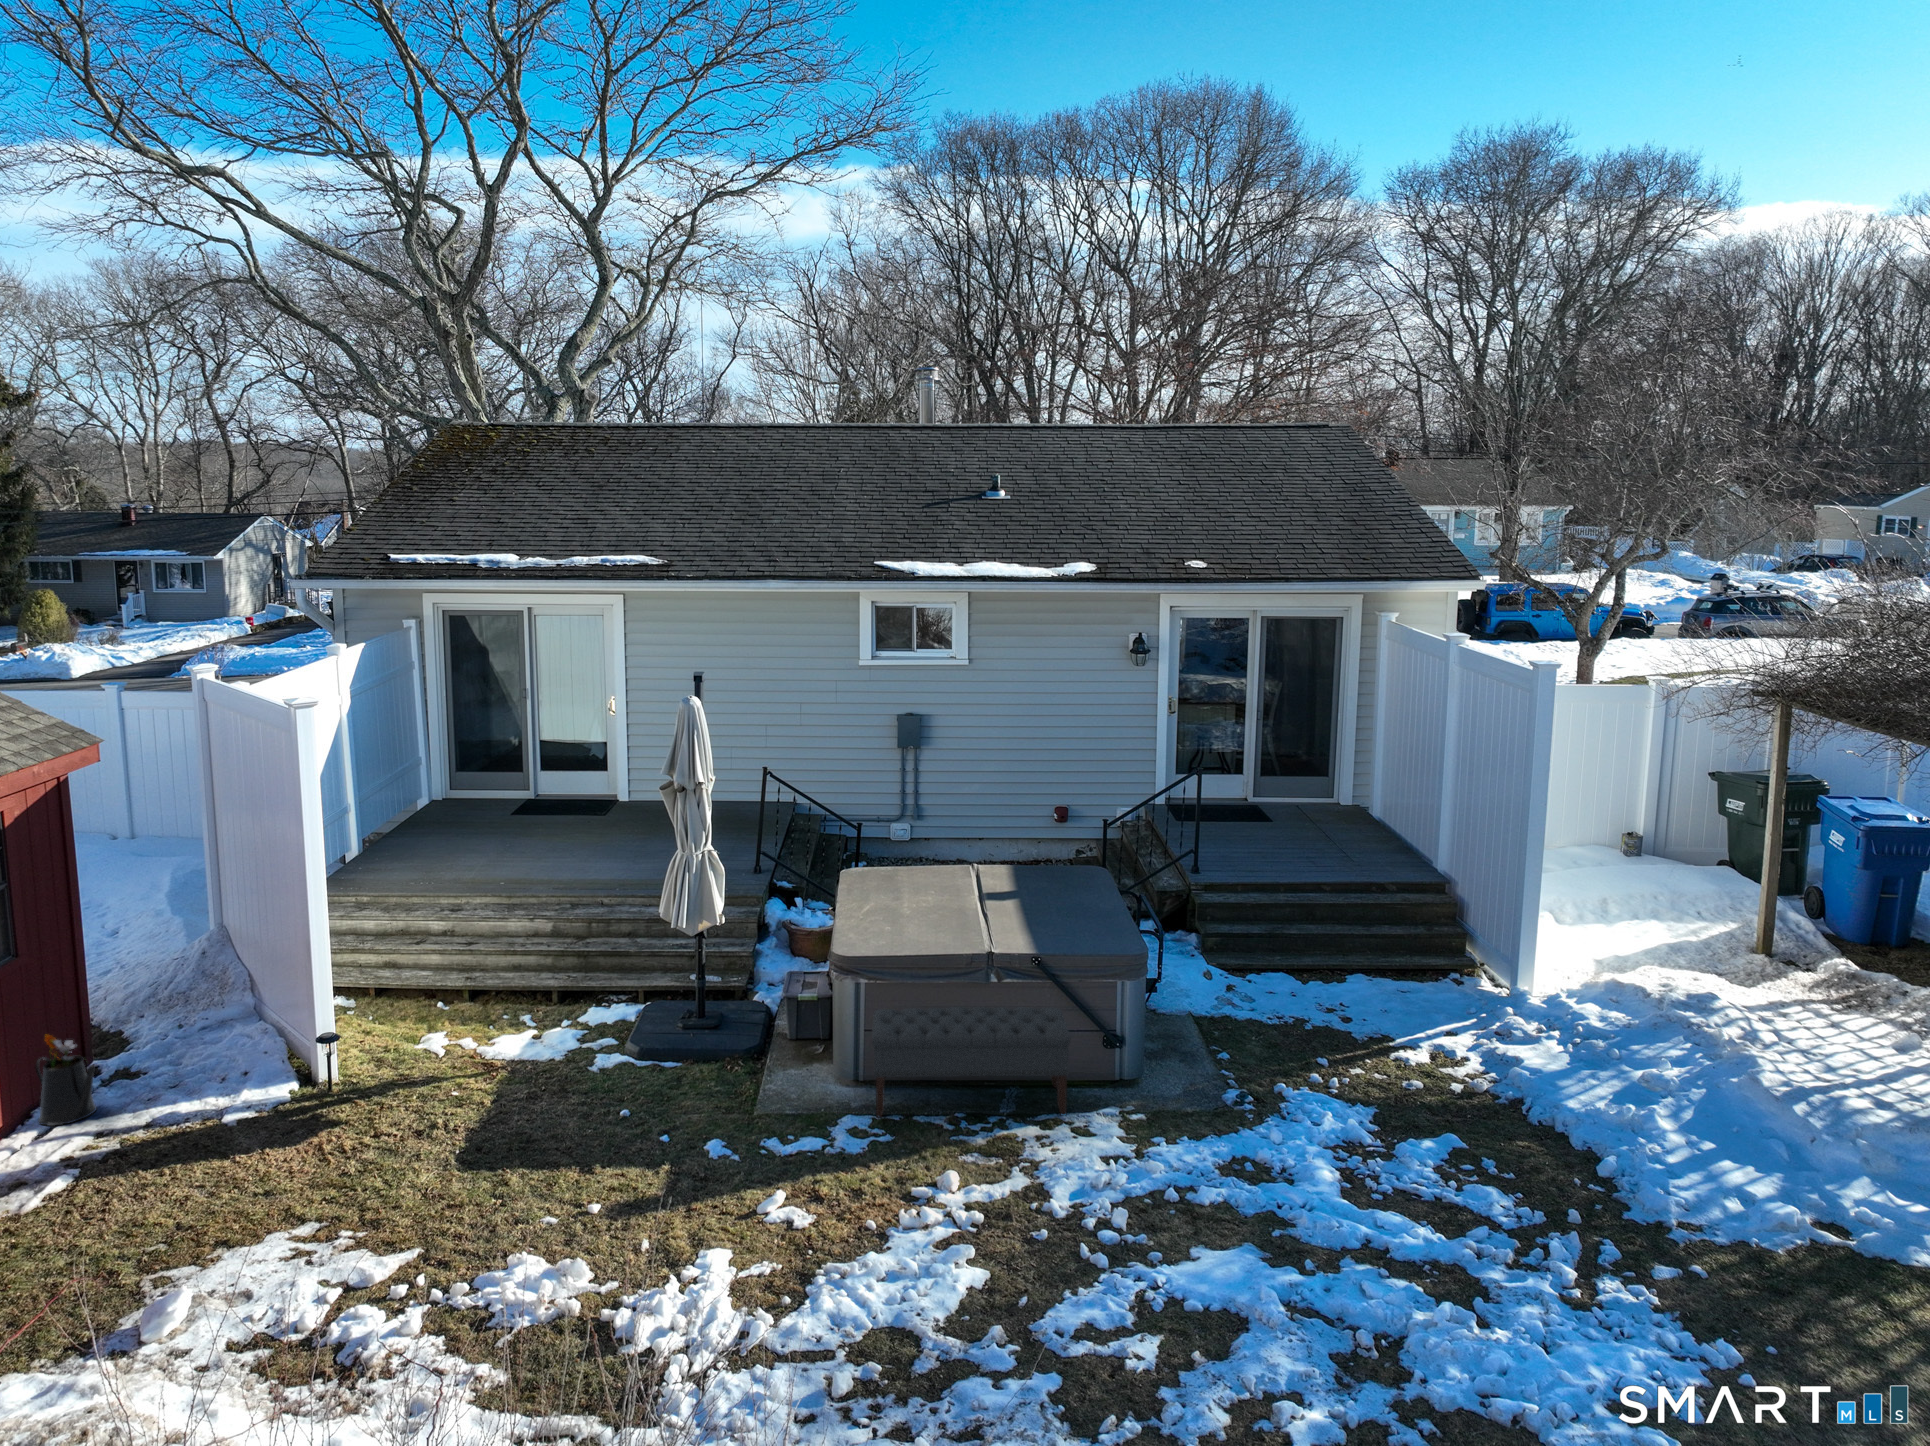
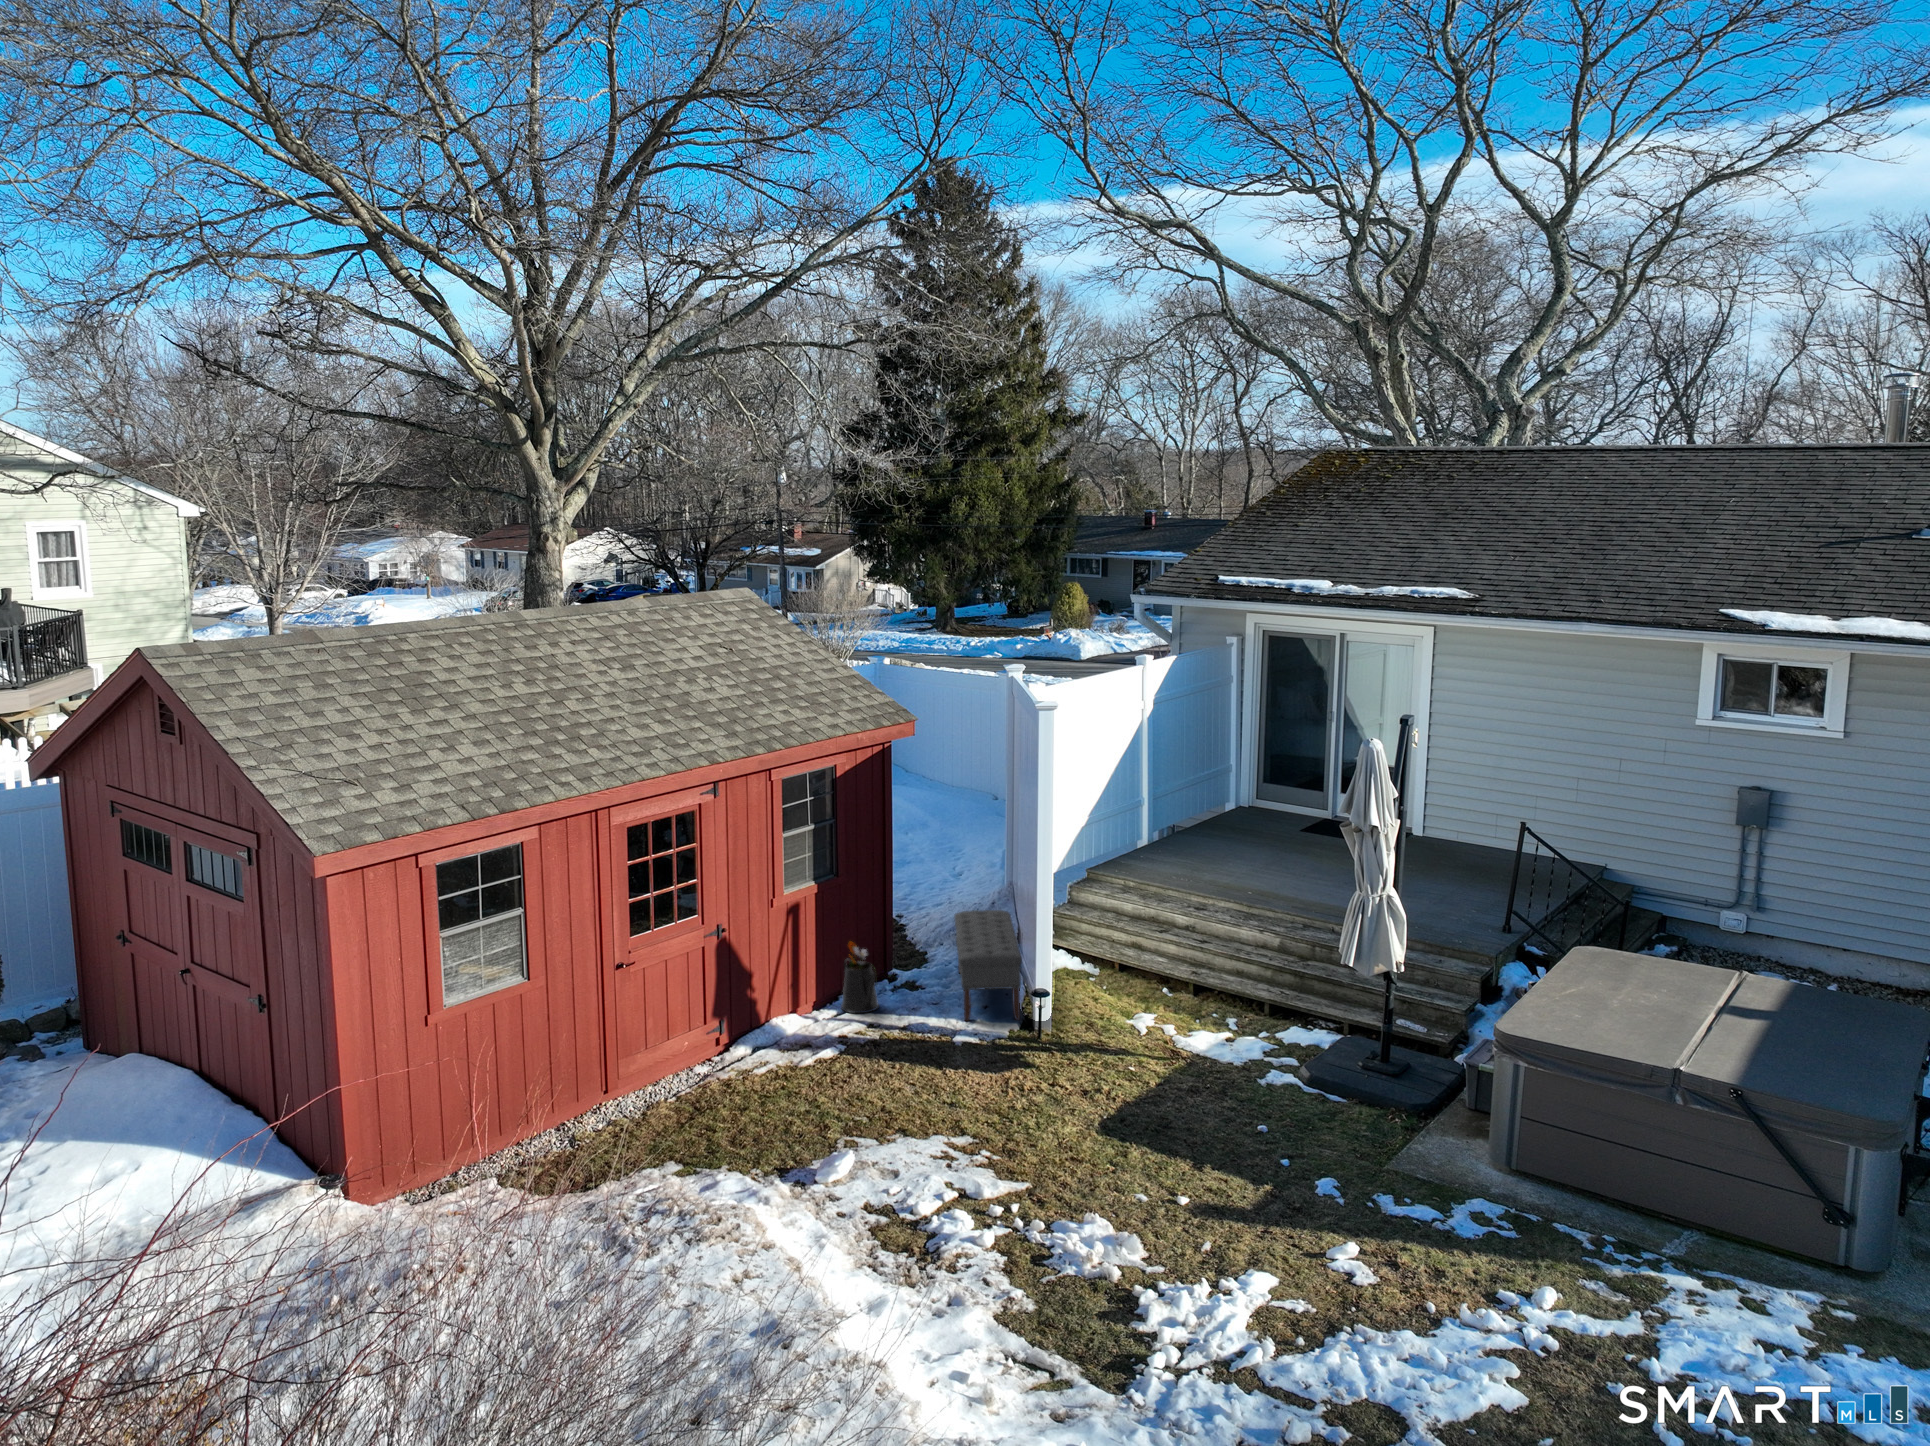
bench: present [872,1007,1071,1117] -> present [954,910,1022,1021]

